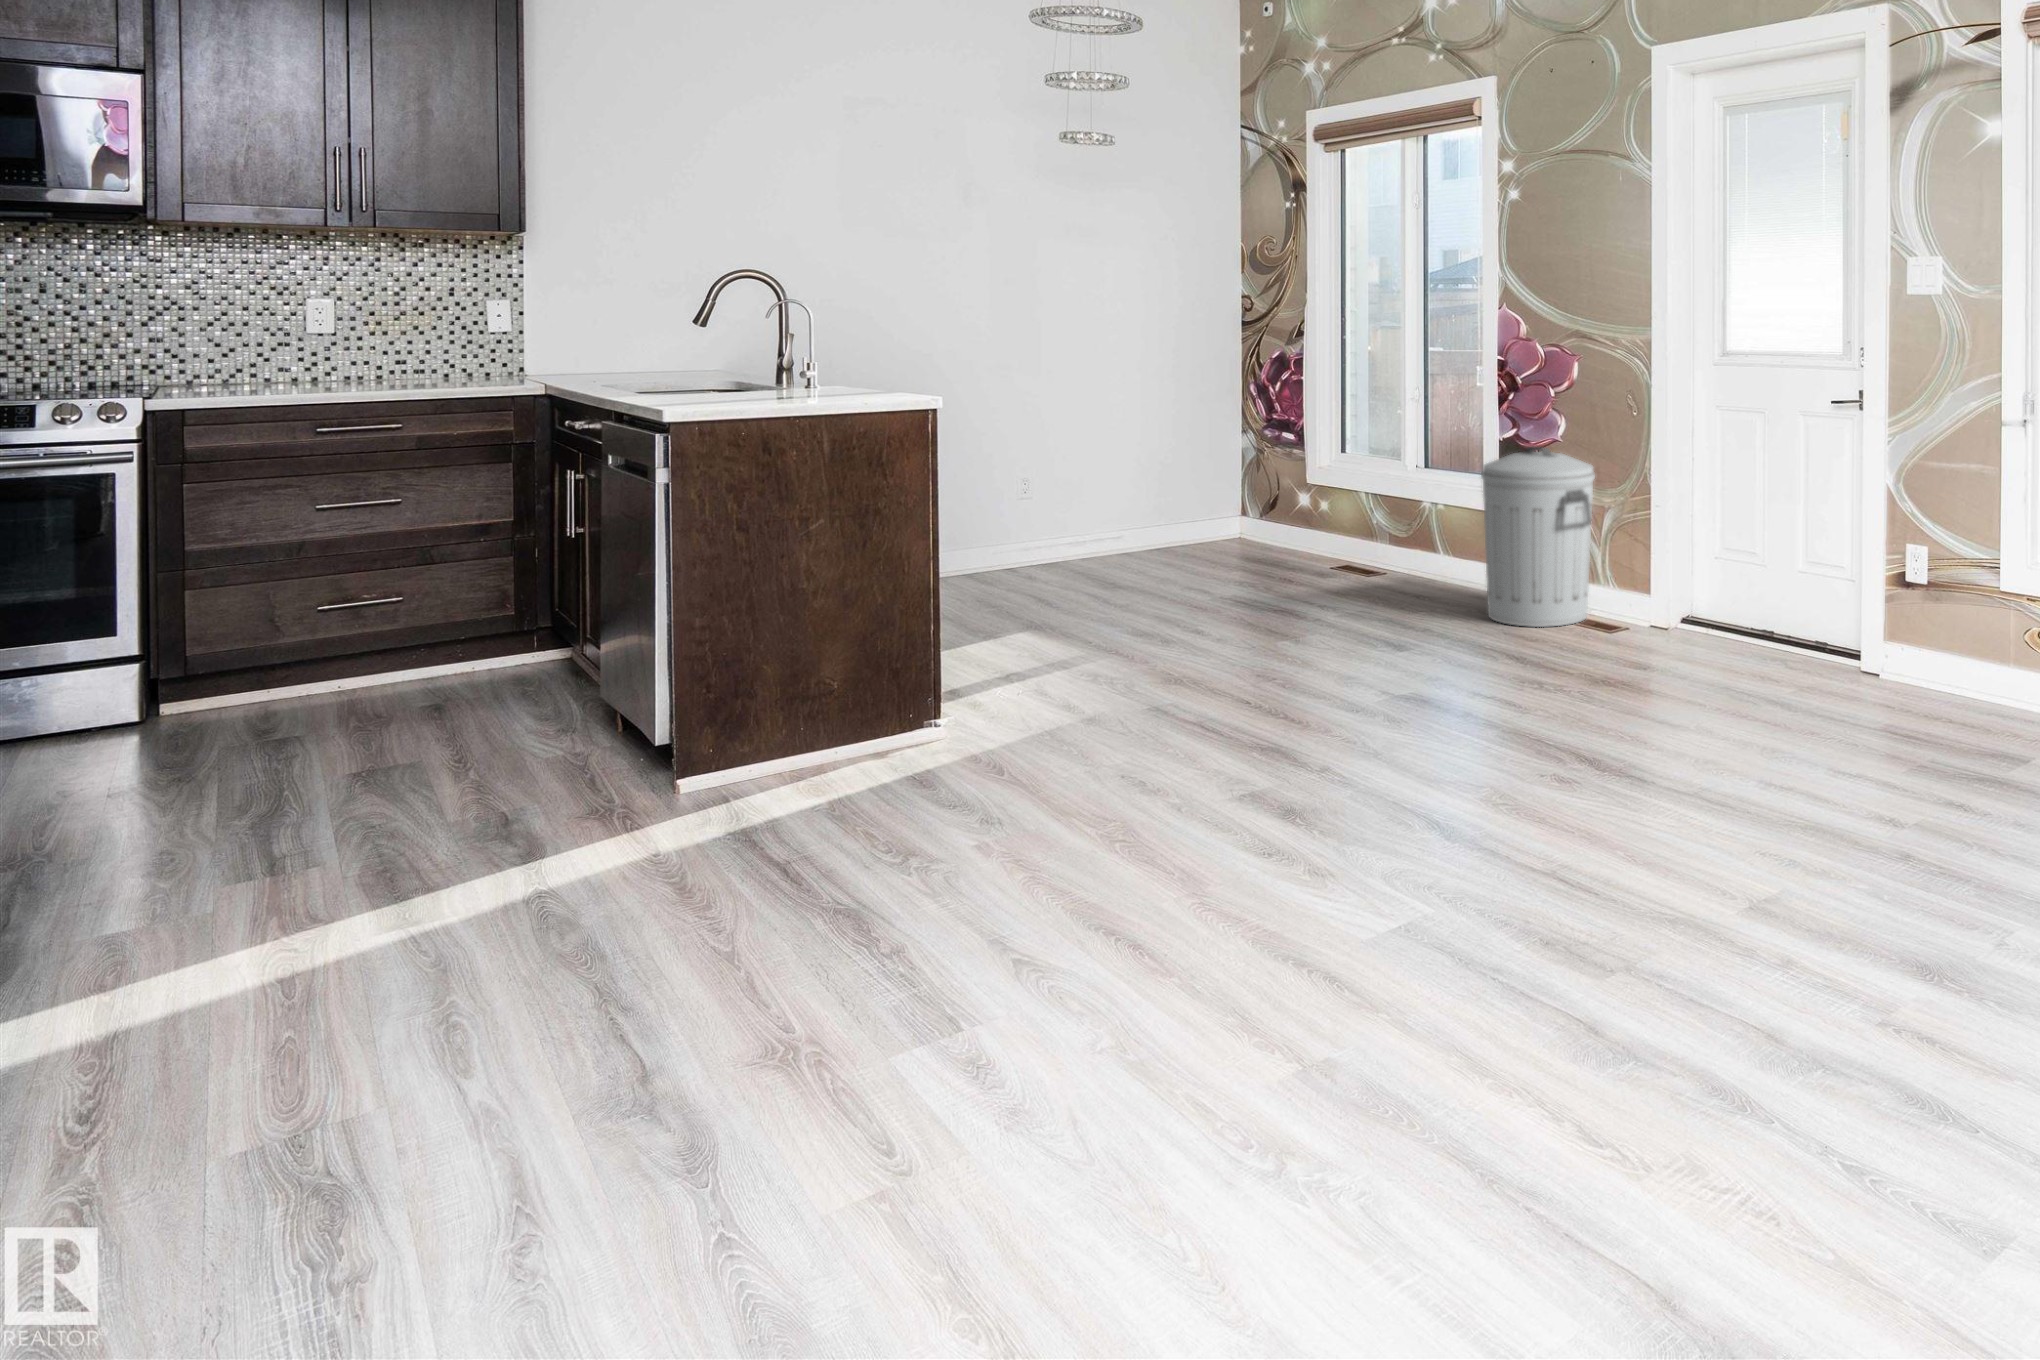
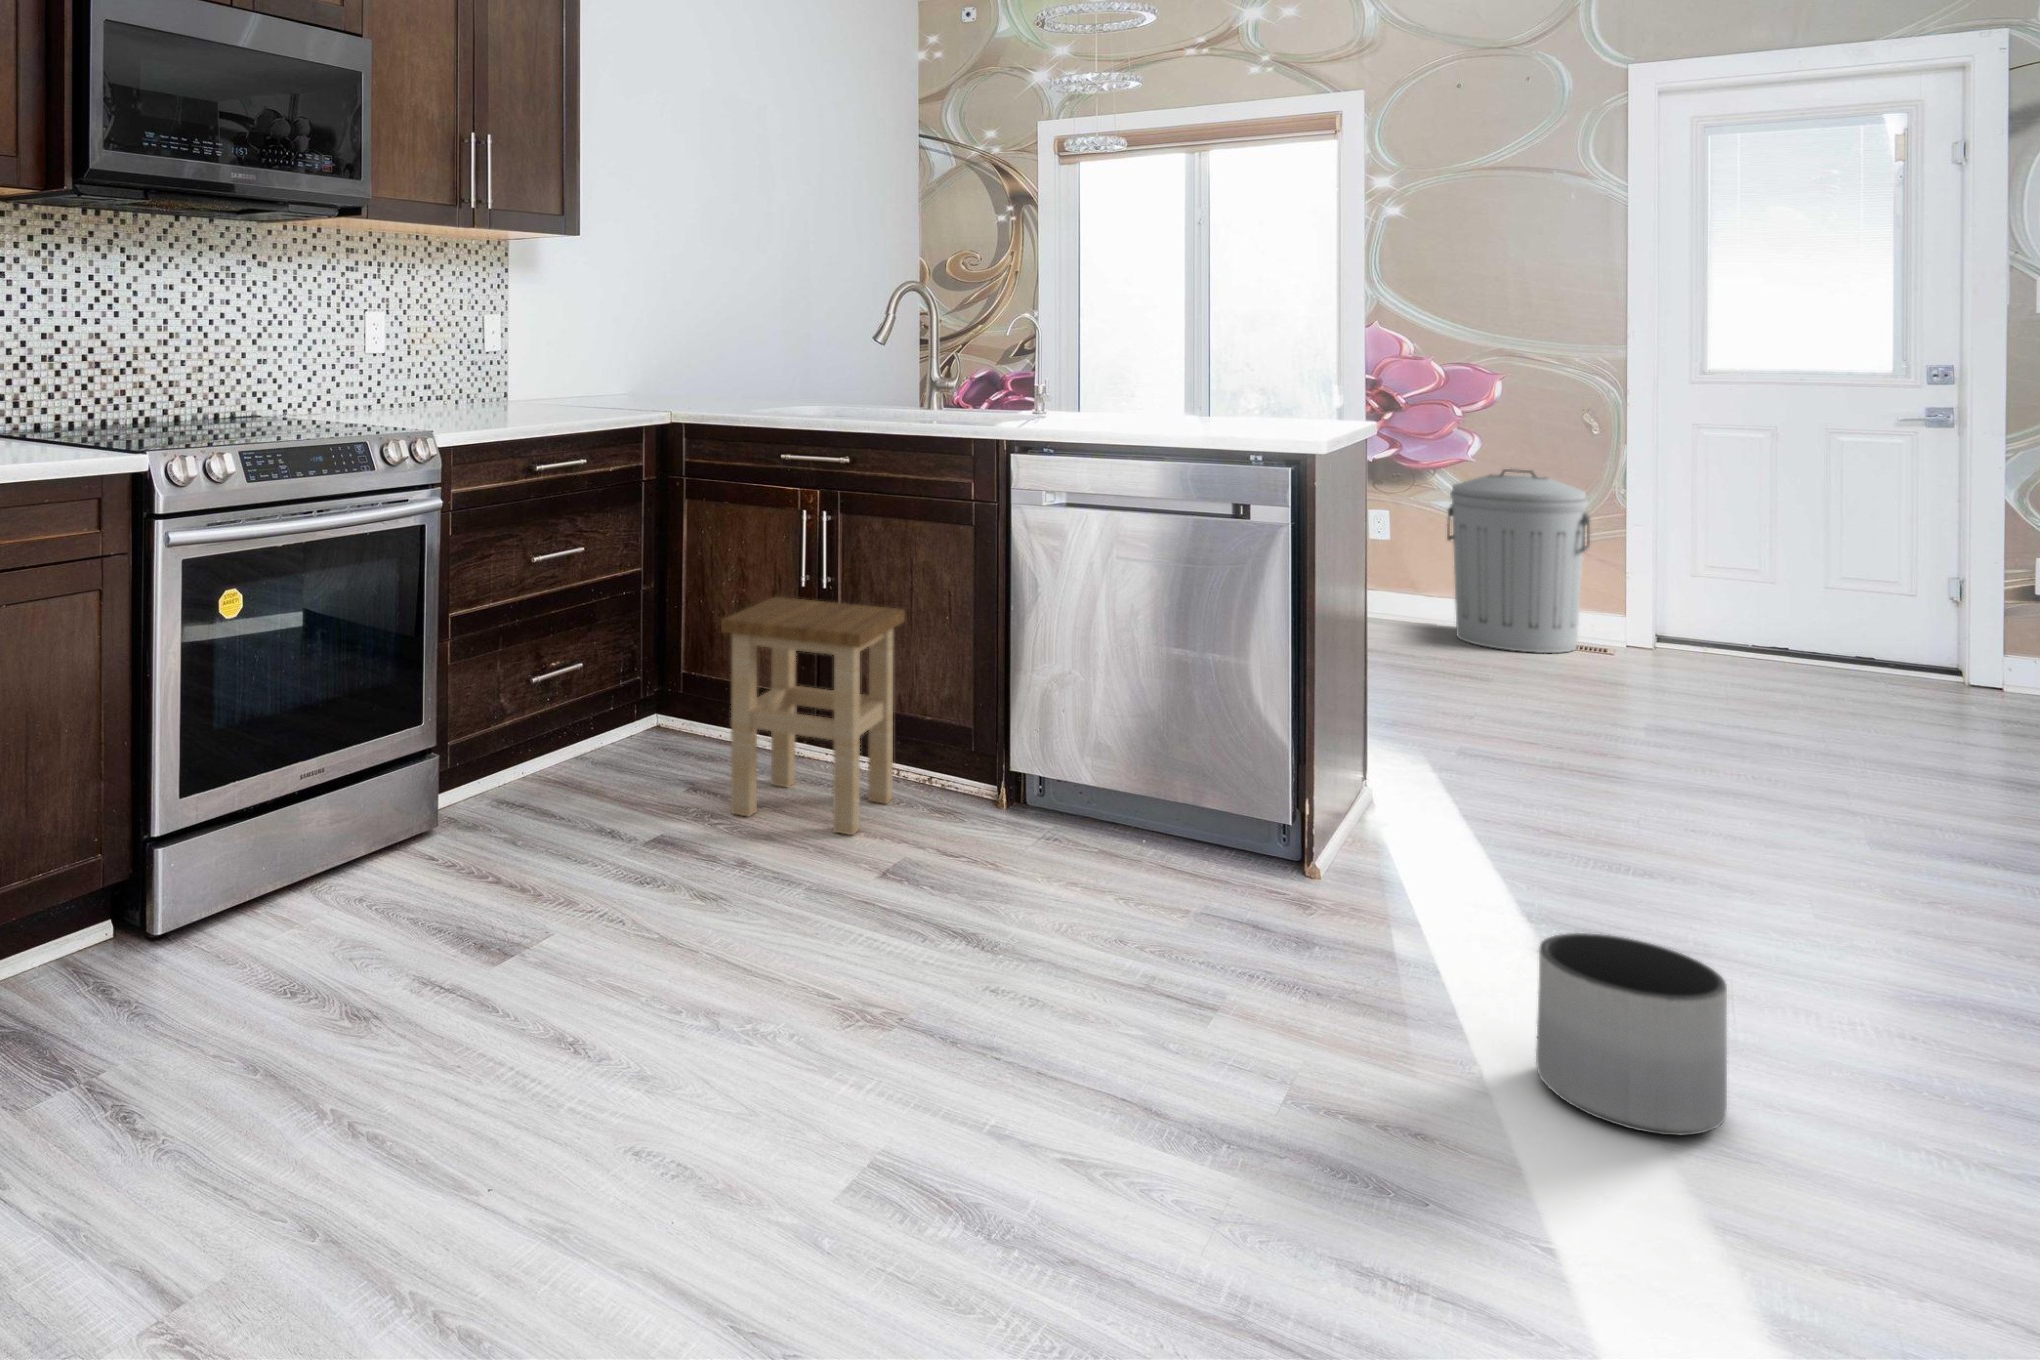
stool: none [351,542,538,747] -> present [721,597,905,835]
planter: none [172,843,357,1016] -> present [1536,933,1727,1135]

